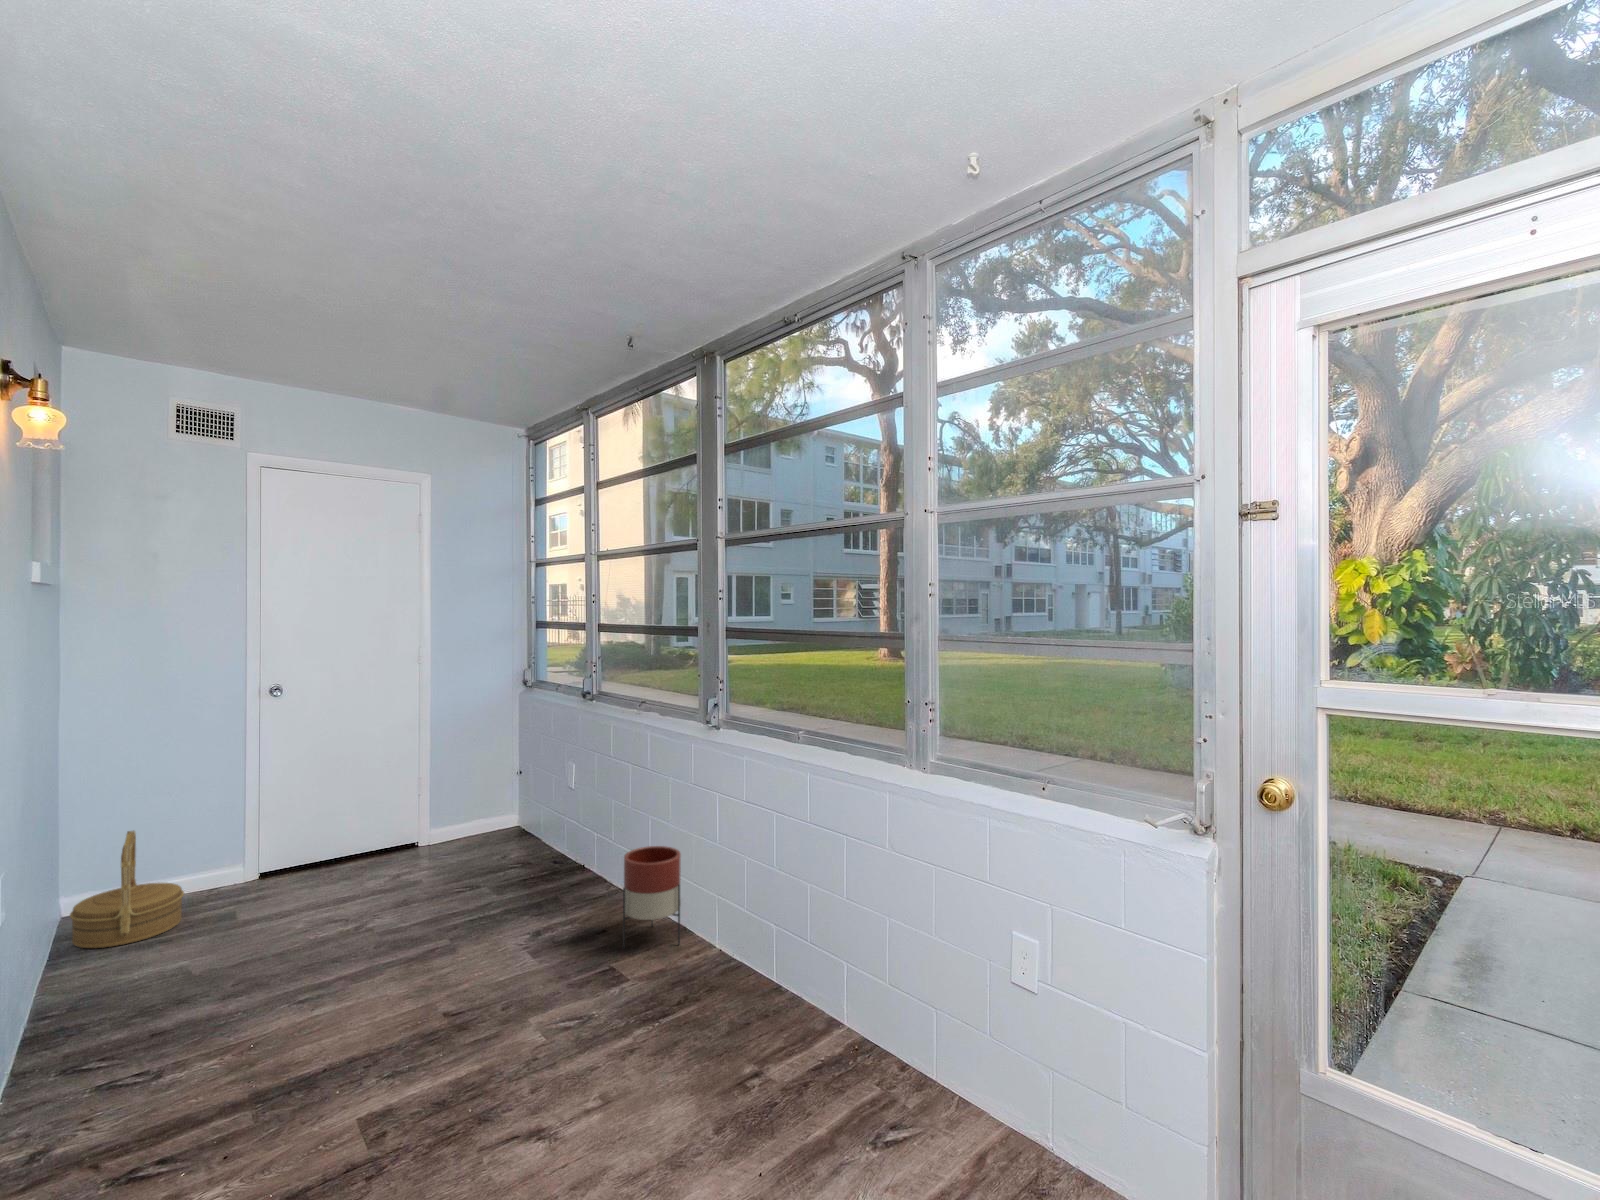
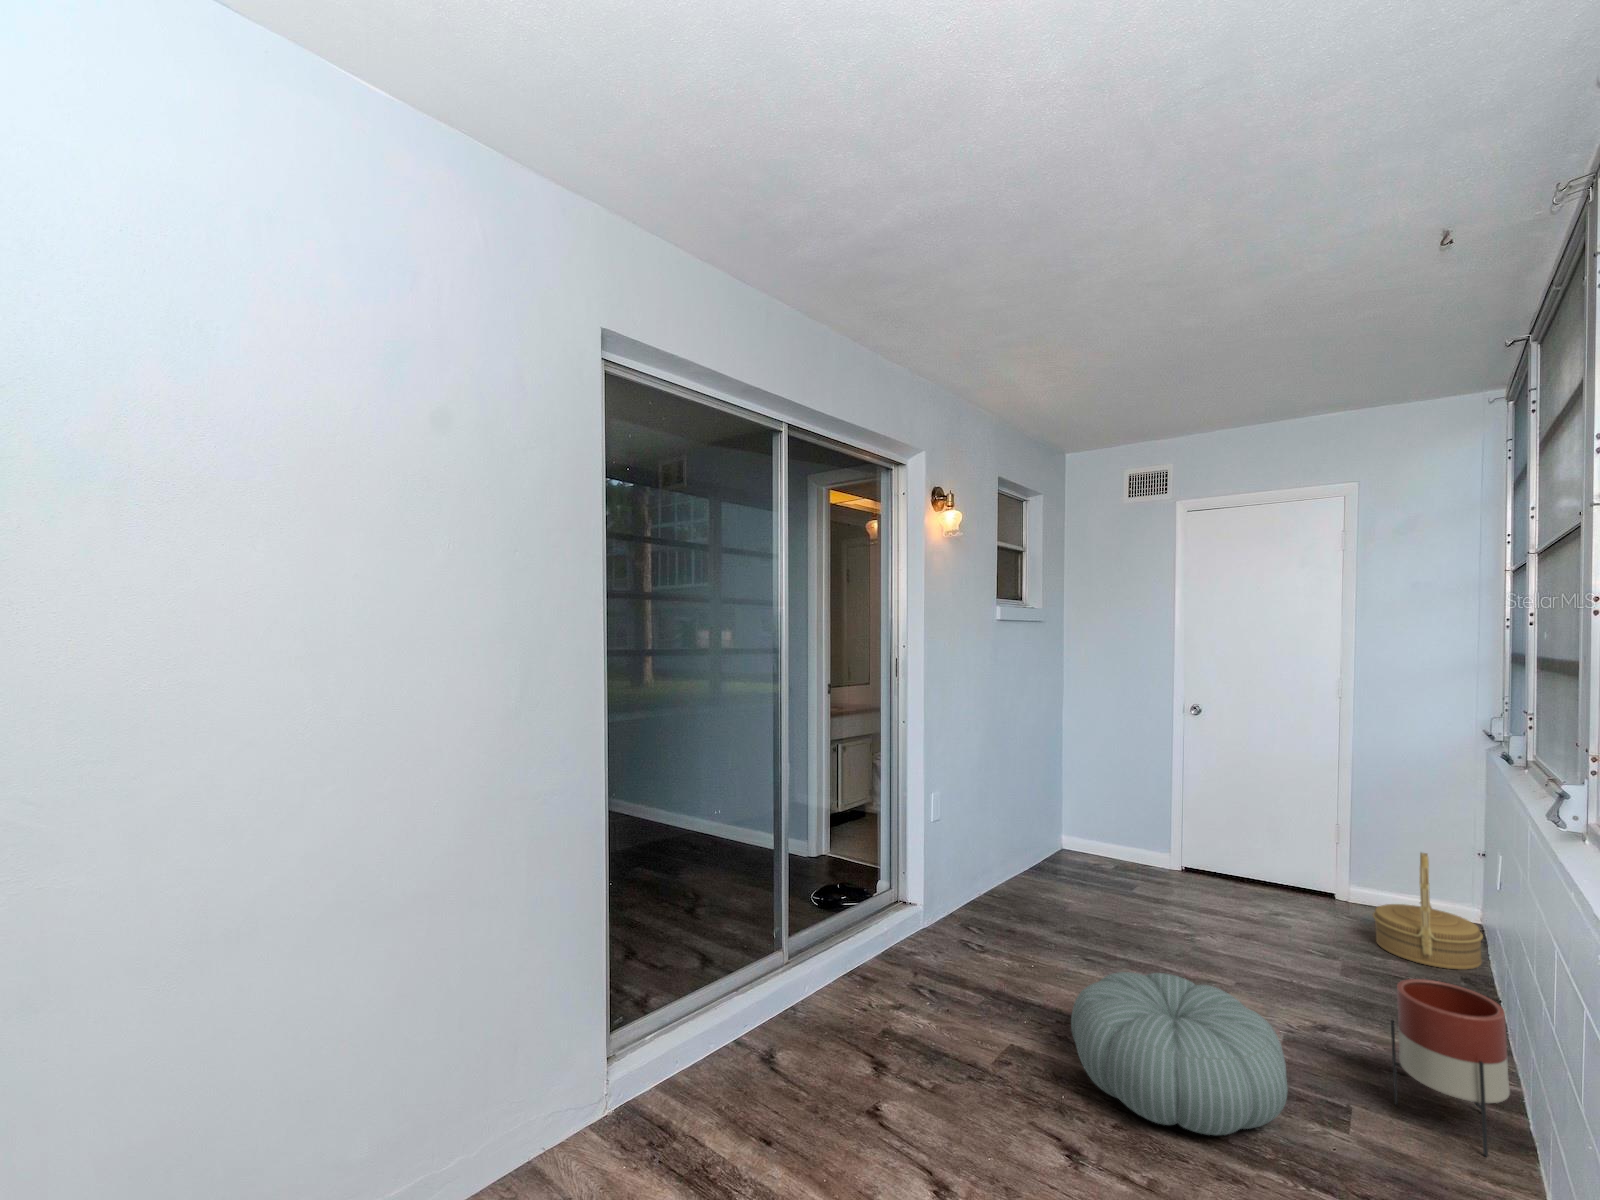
woven basket: present [70,831,184,948] -> present [1373,853,1483,970]
pouf: none [423,928,618,1074] -> present [1071,972,1288,1135]

